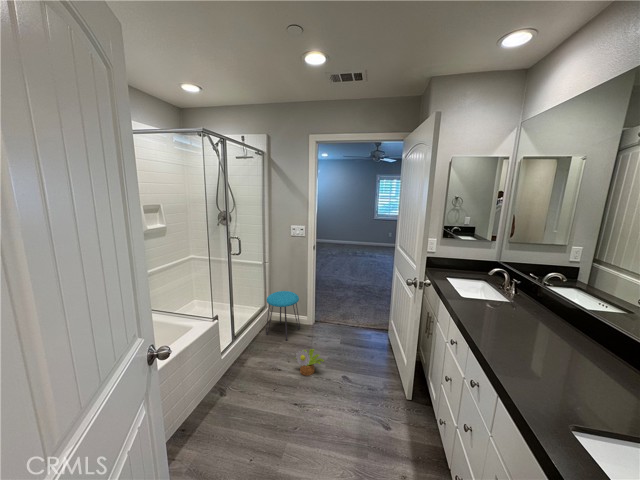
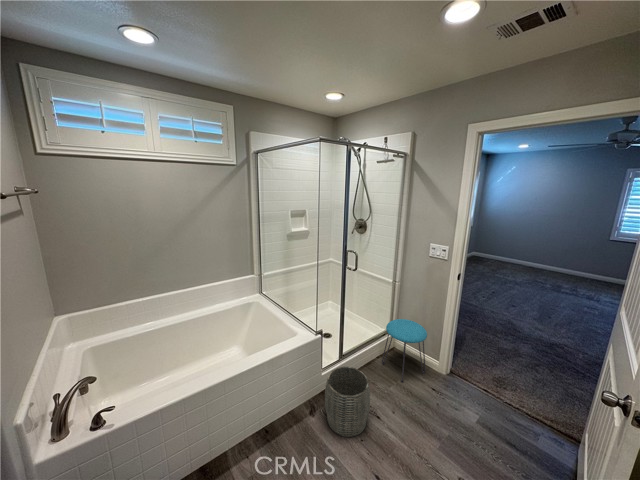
woven basket: none [234,337,275,396] -> present [325,367,370,437]
decorative plant: present [294,349,324,375] -> none [394,406,435,448]

